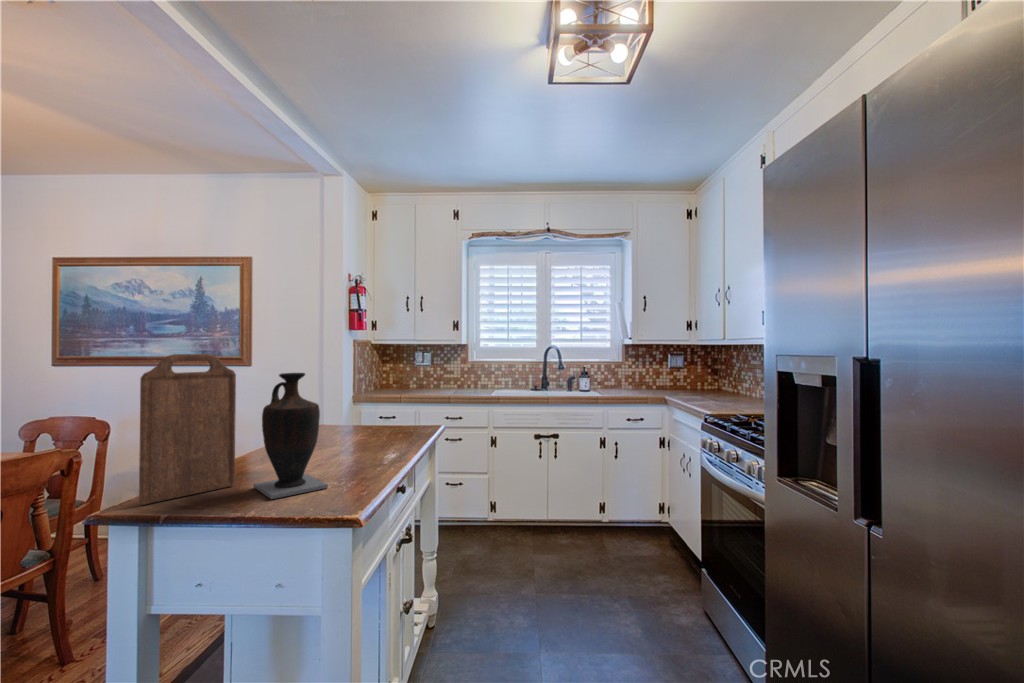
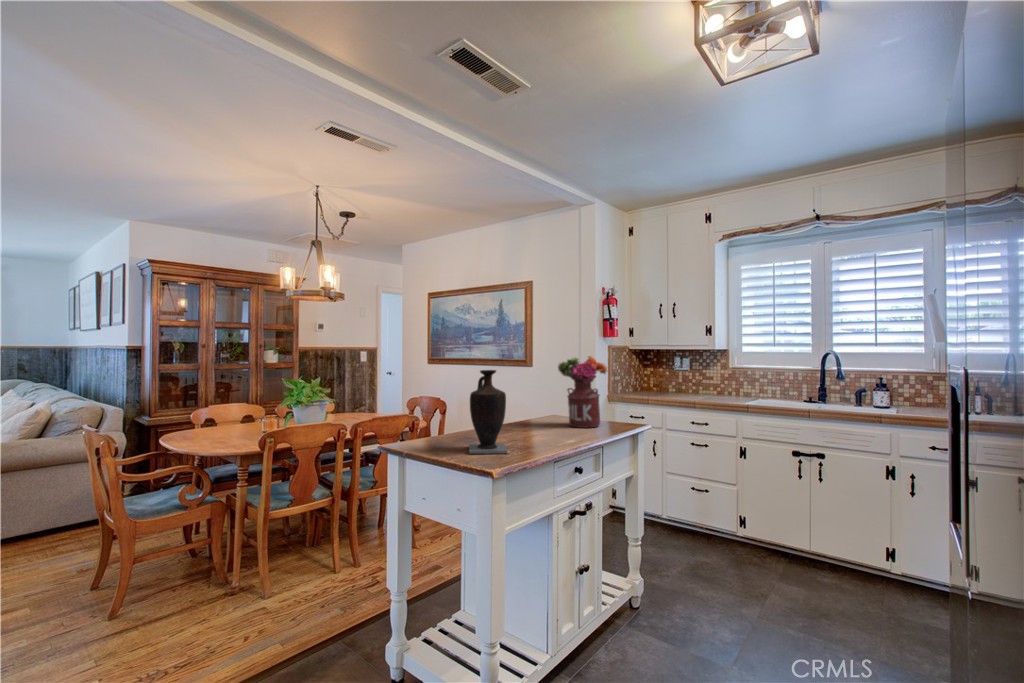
flower arrangement: none [338,351,402,438] -> present [558,356,607,428]
cutting board: present [139,354,236,505] -> none [409,356,462,446]

